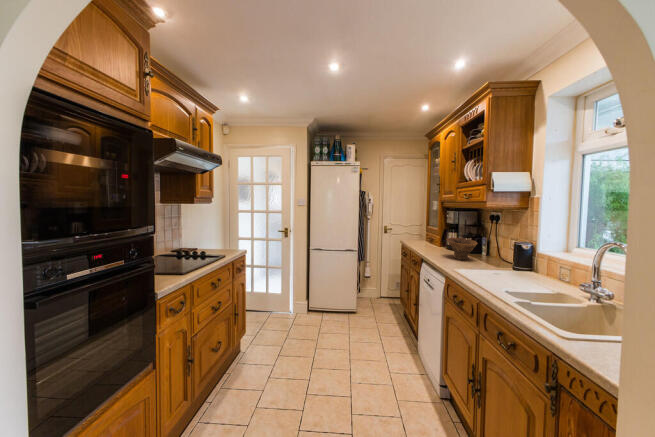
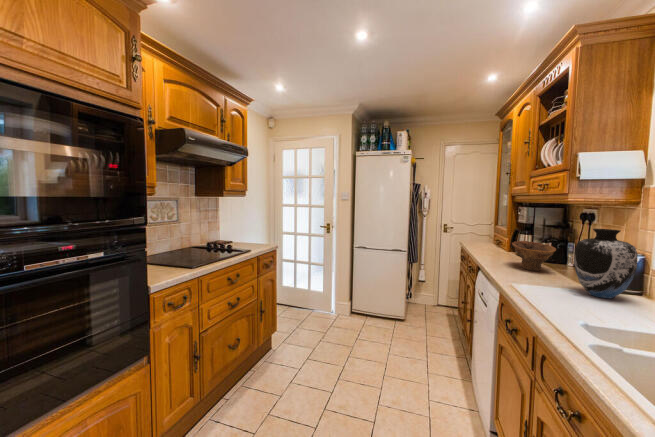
vase: none [493,227,530,275] -> present [574,229,638,299]

